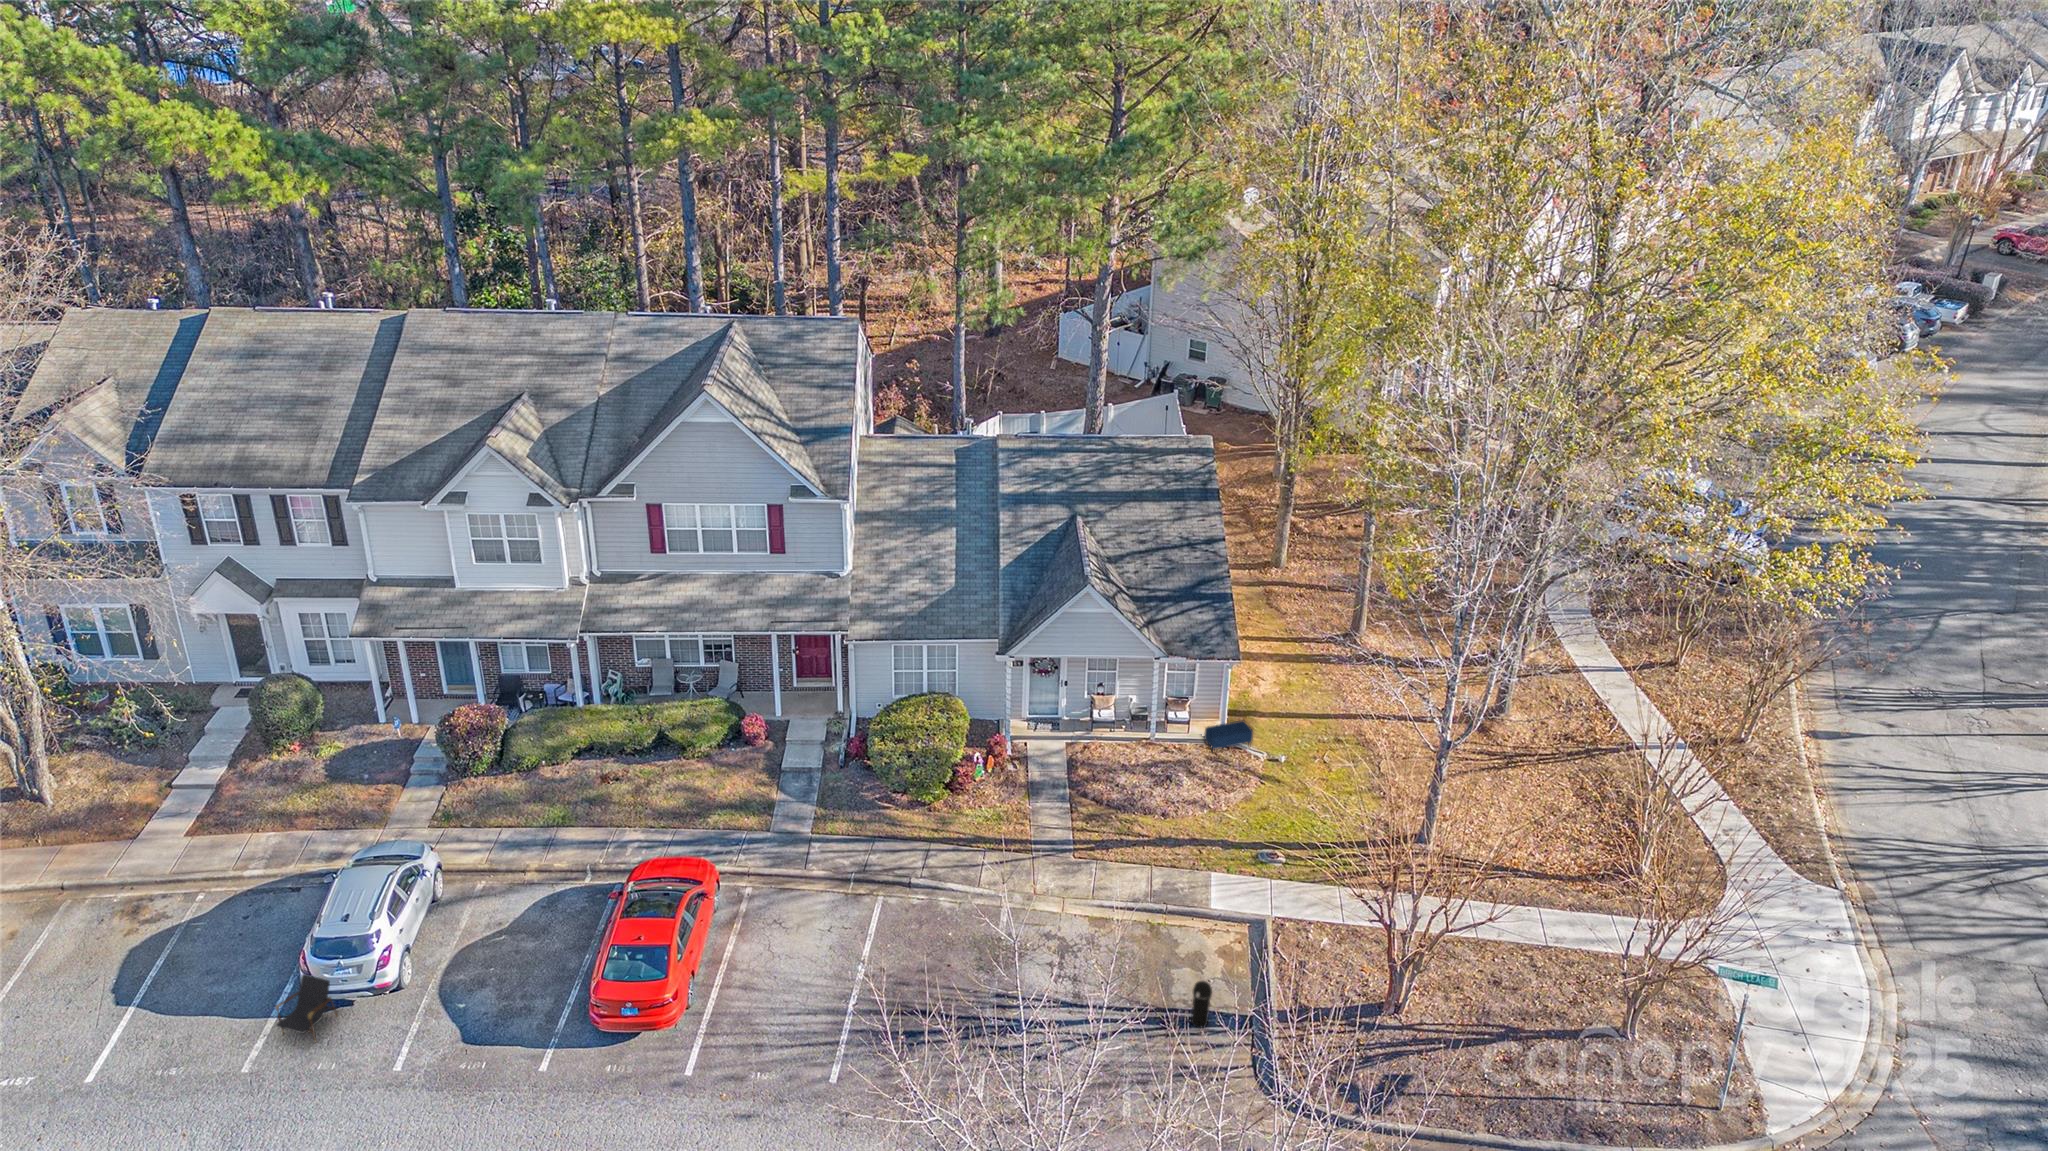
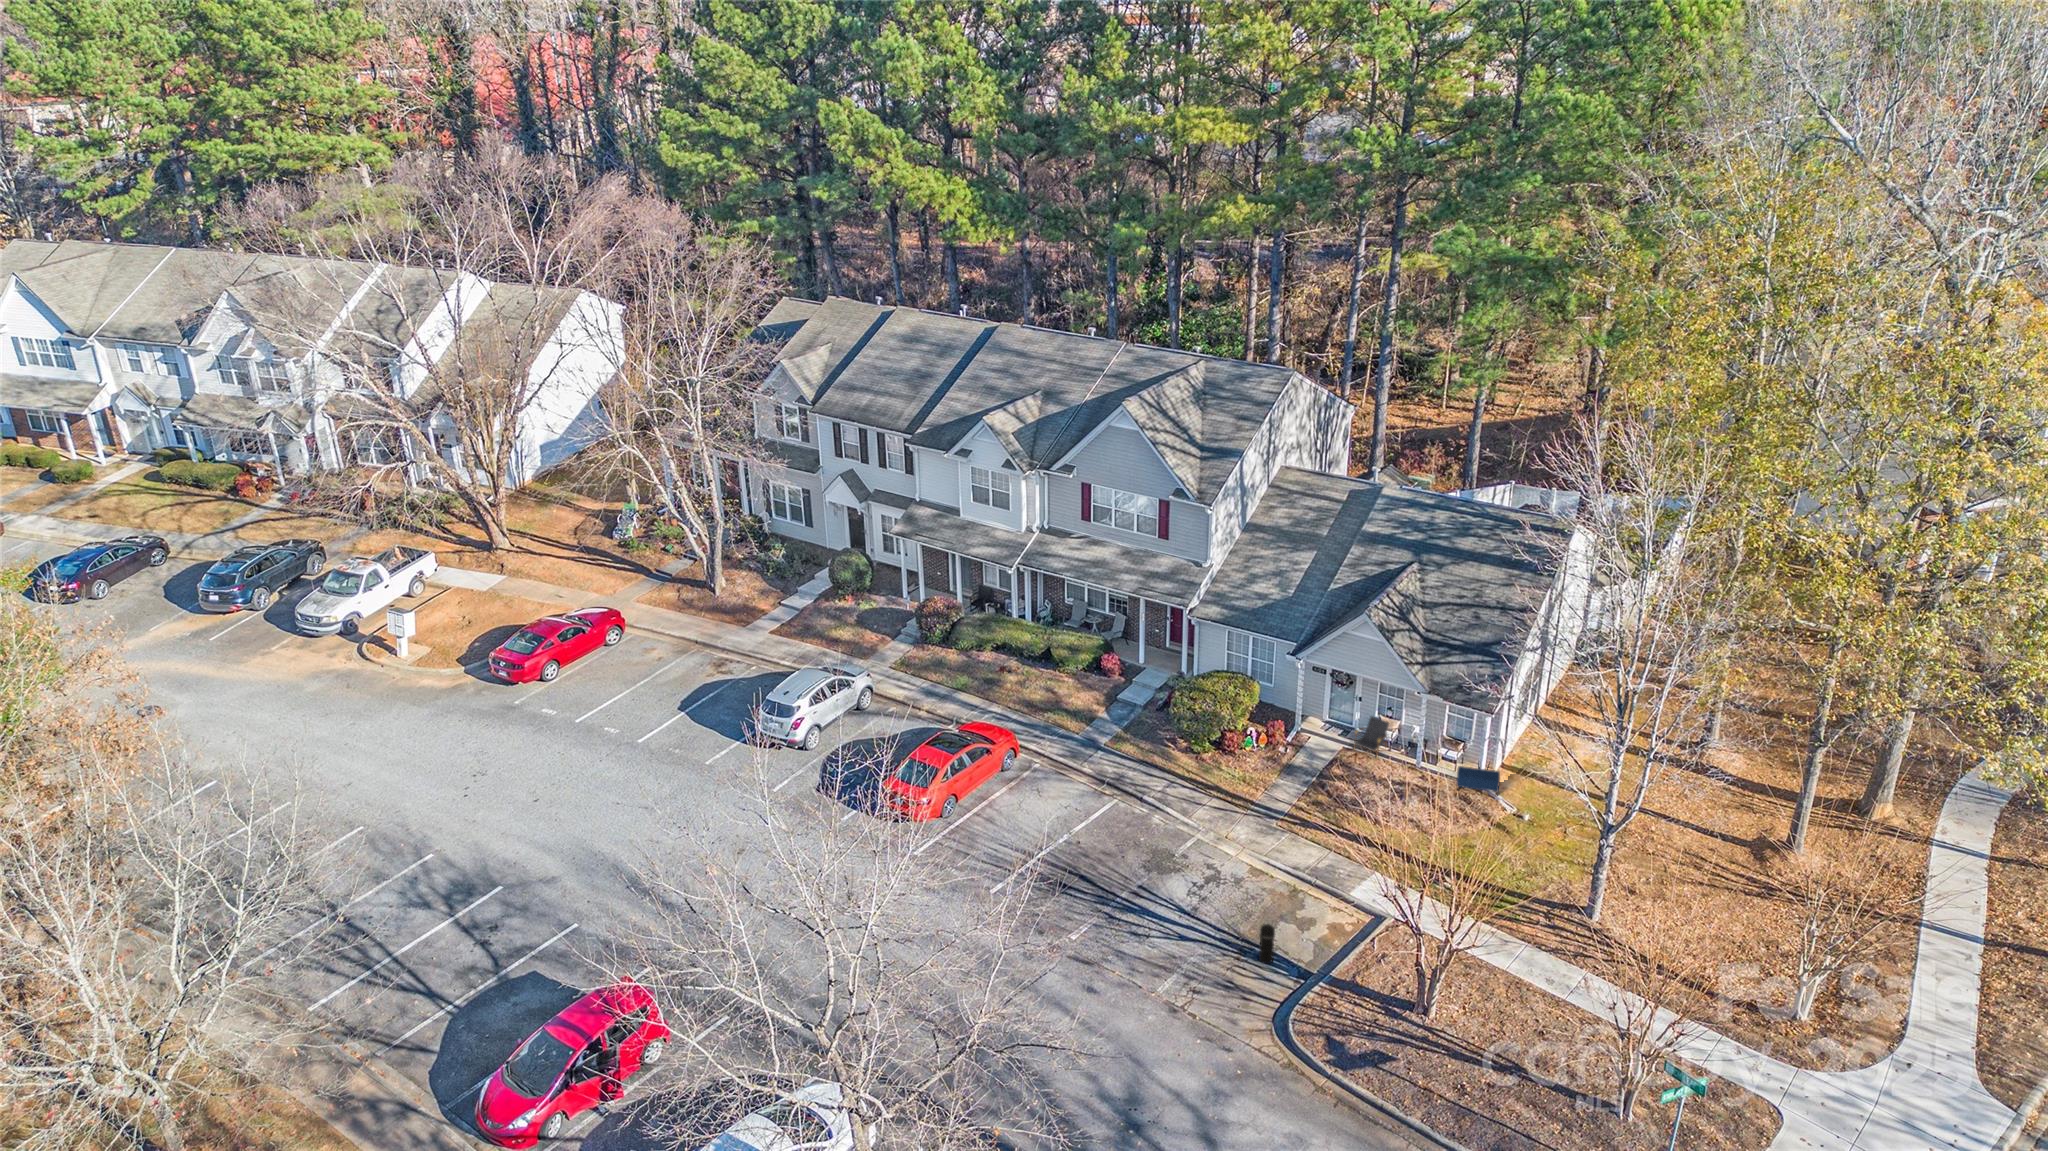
lounge chair: present [276,974,337,1041] -> present [1354,717,1389,757]

